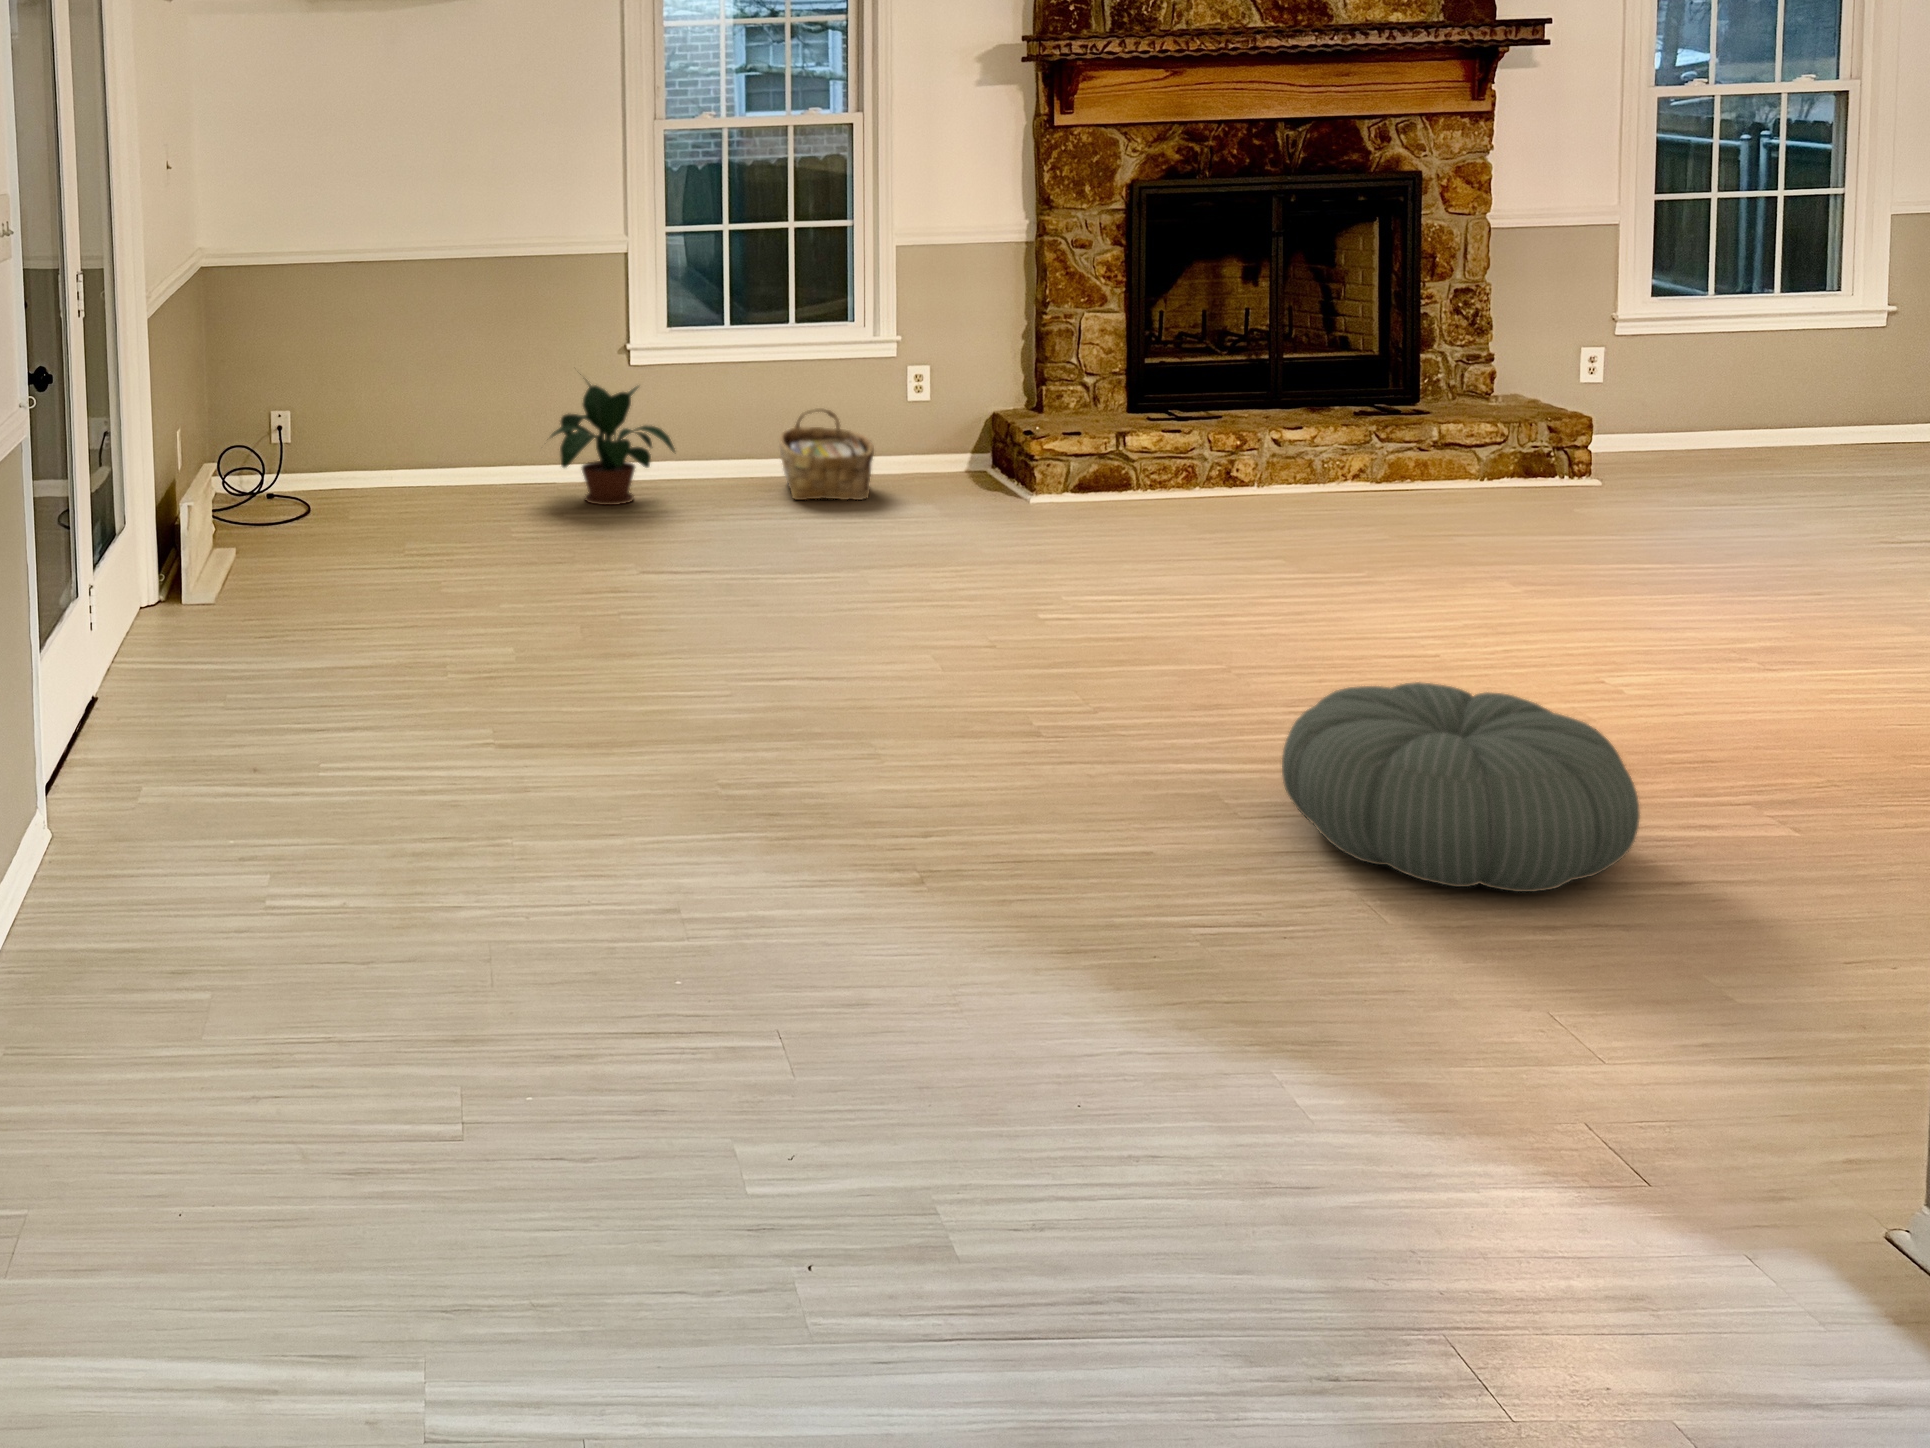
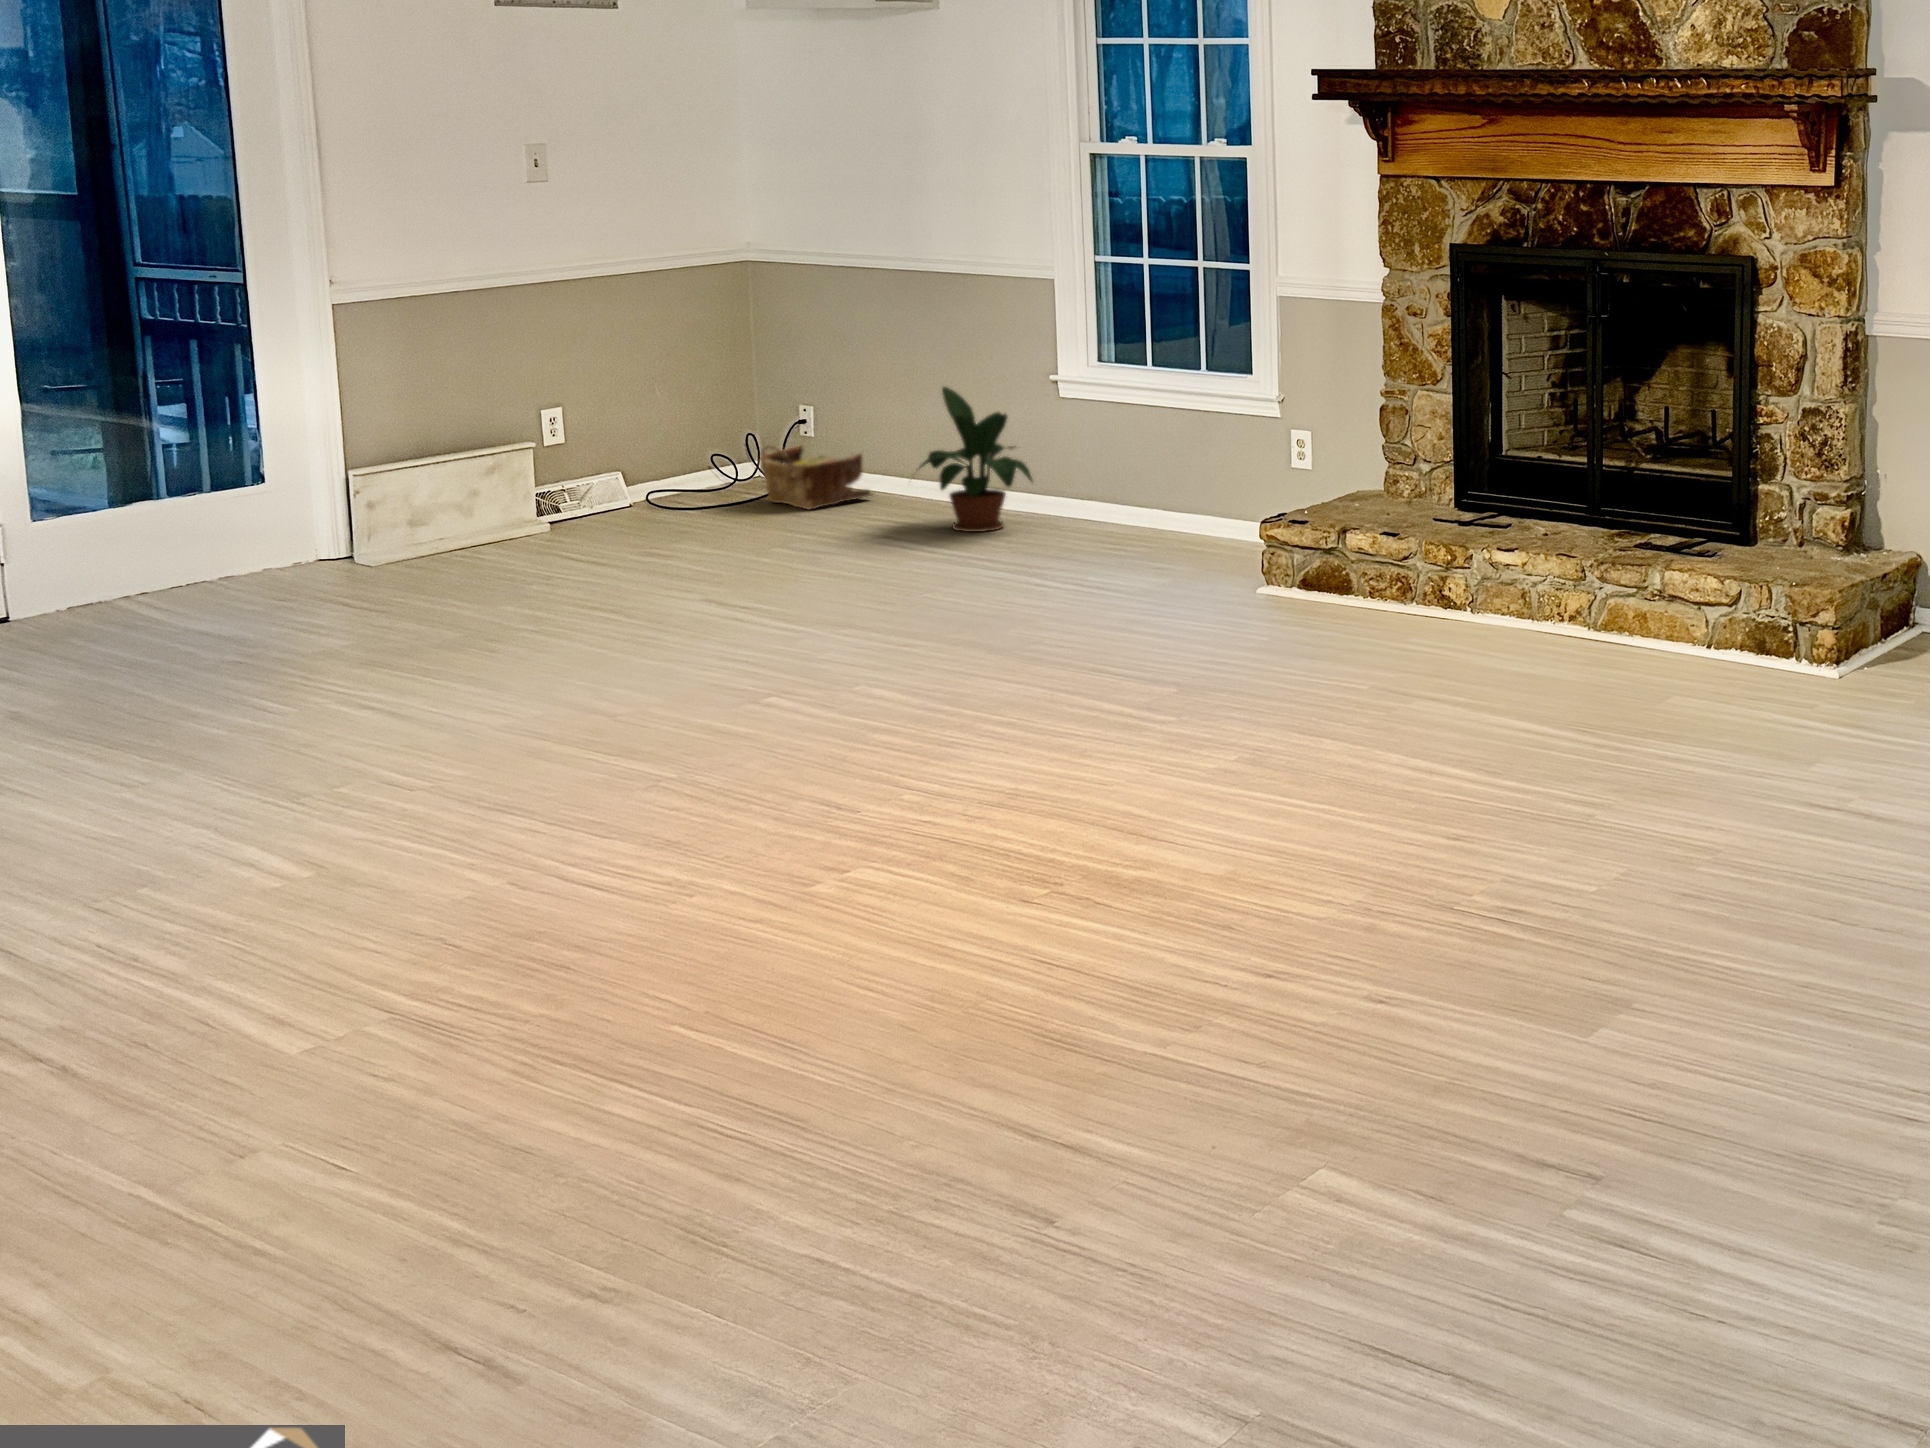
woven basket: present [779,408,874,500] -> present [760,445,872,510]
pouf: present [1282,682,1640,892] -> none [156,674,489,852]

